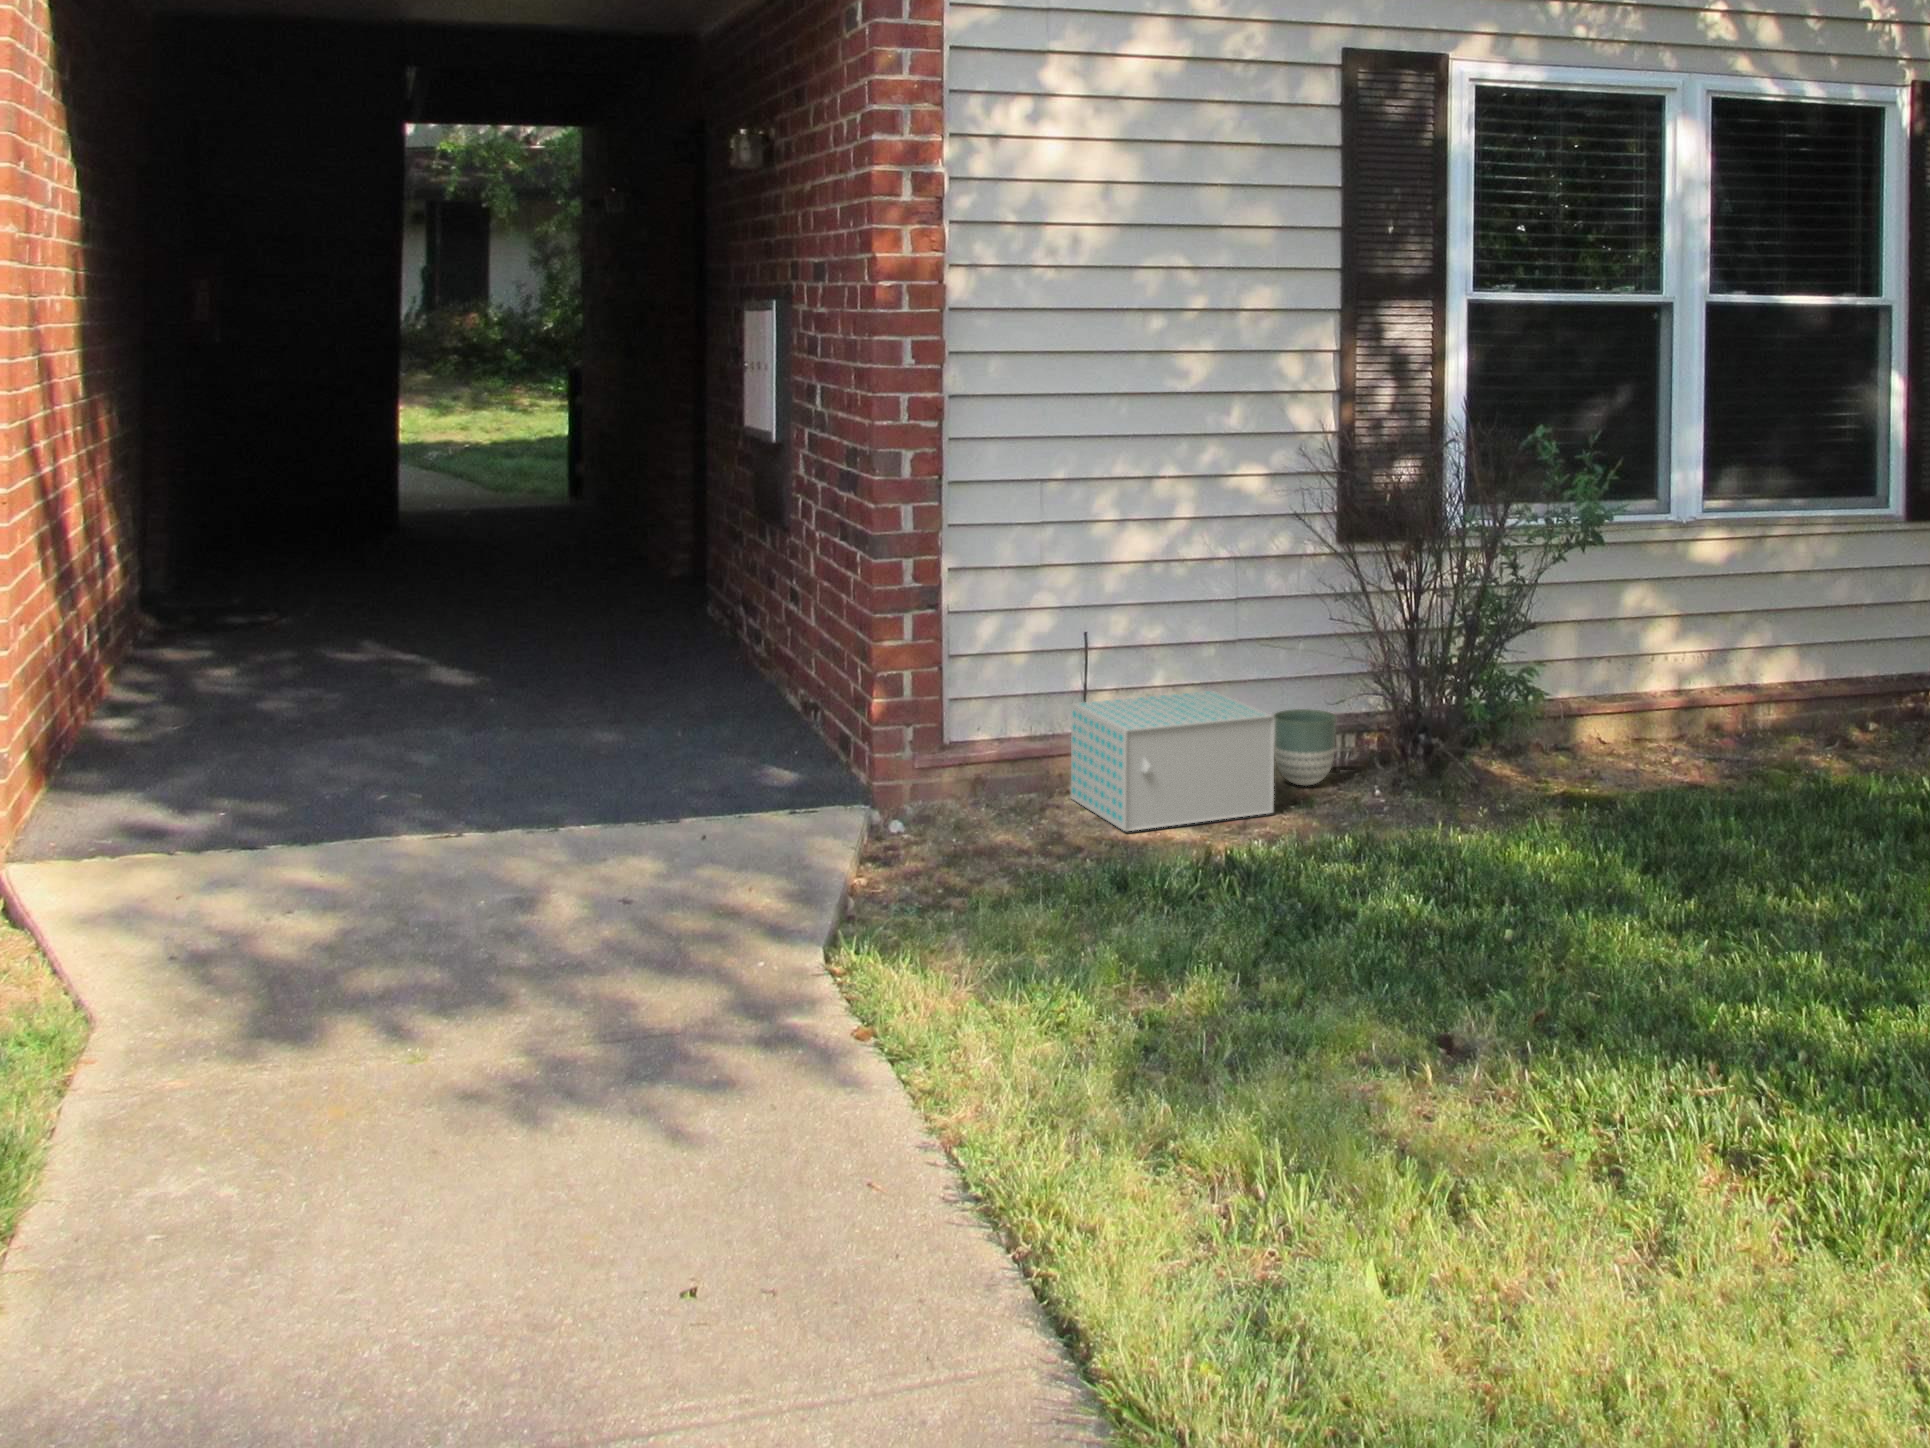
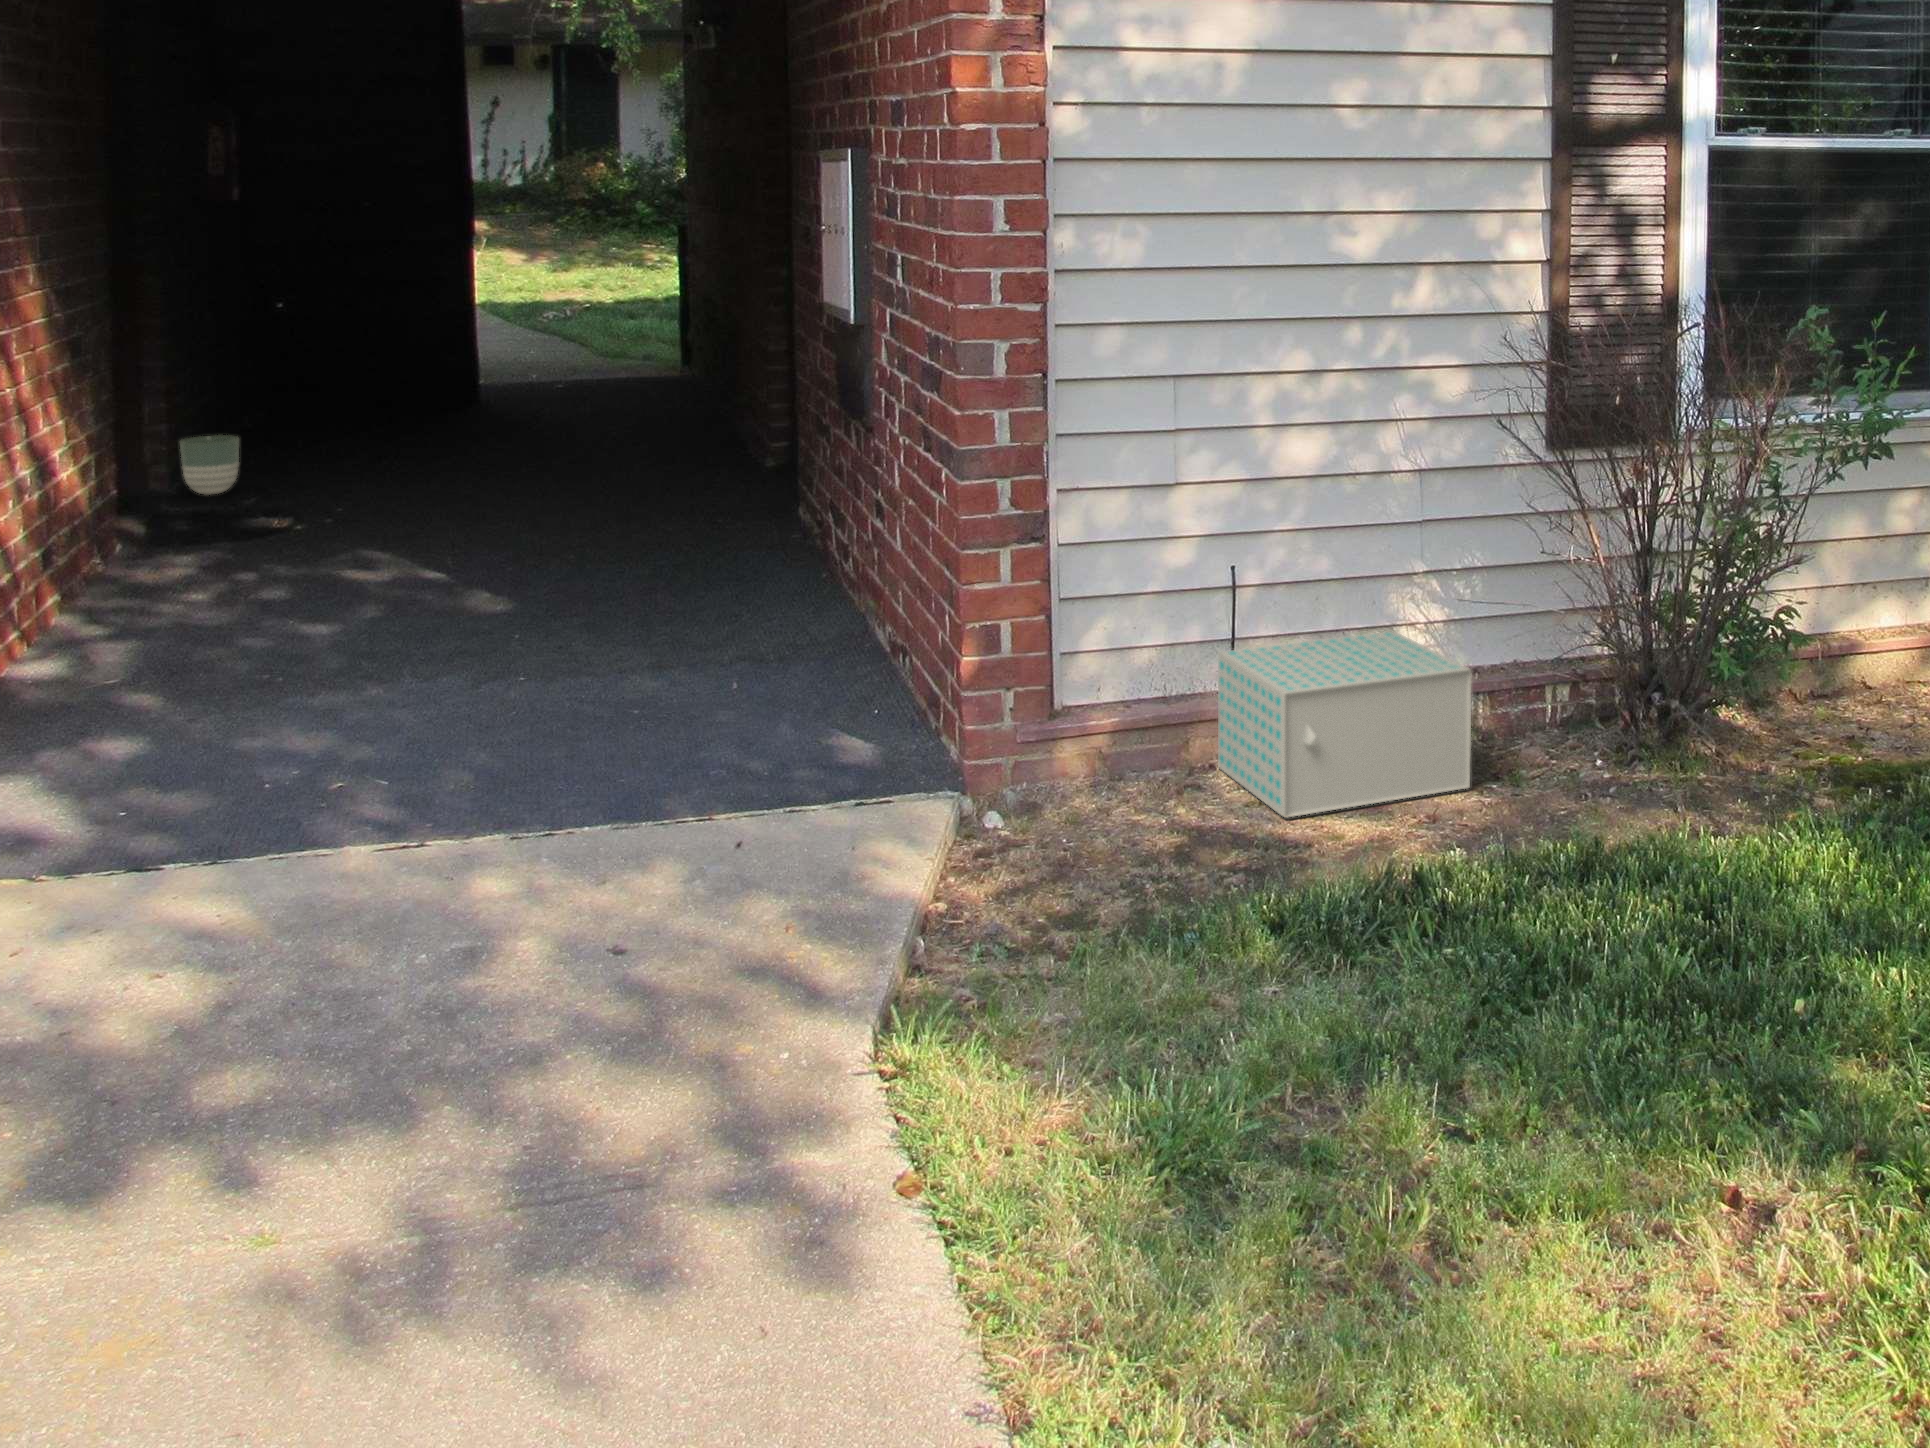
planter: present [1274,709,1336,786] -> present [180,435,239,495]

